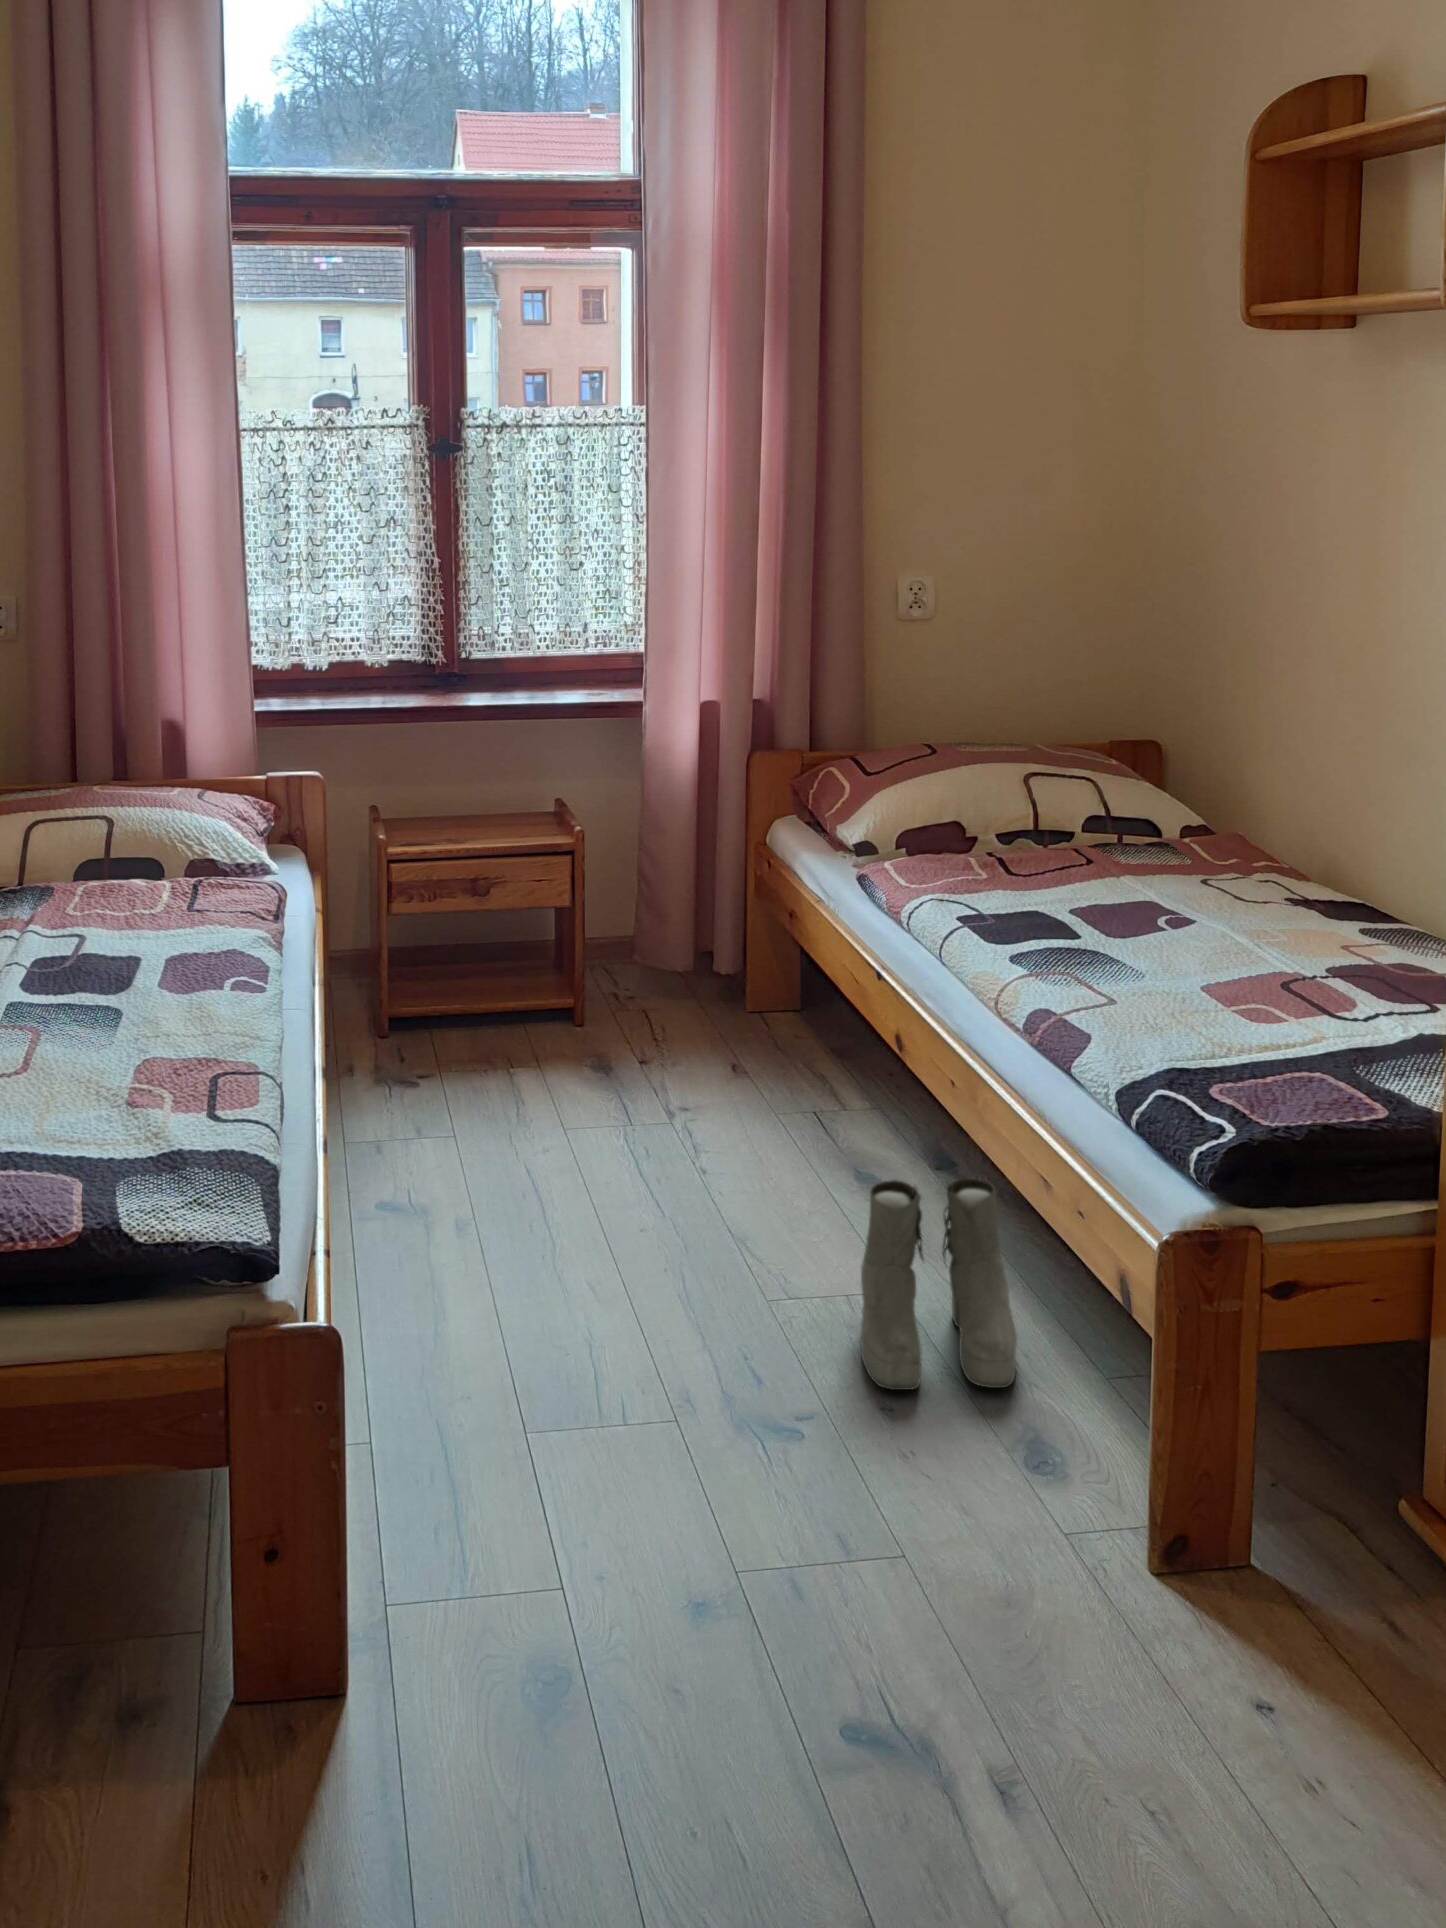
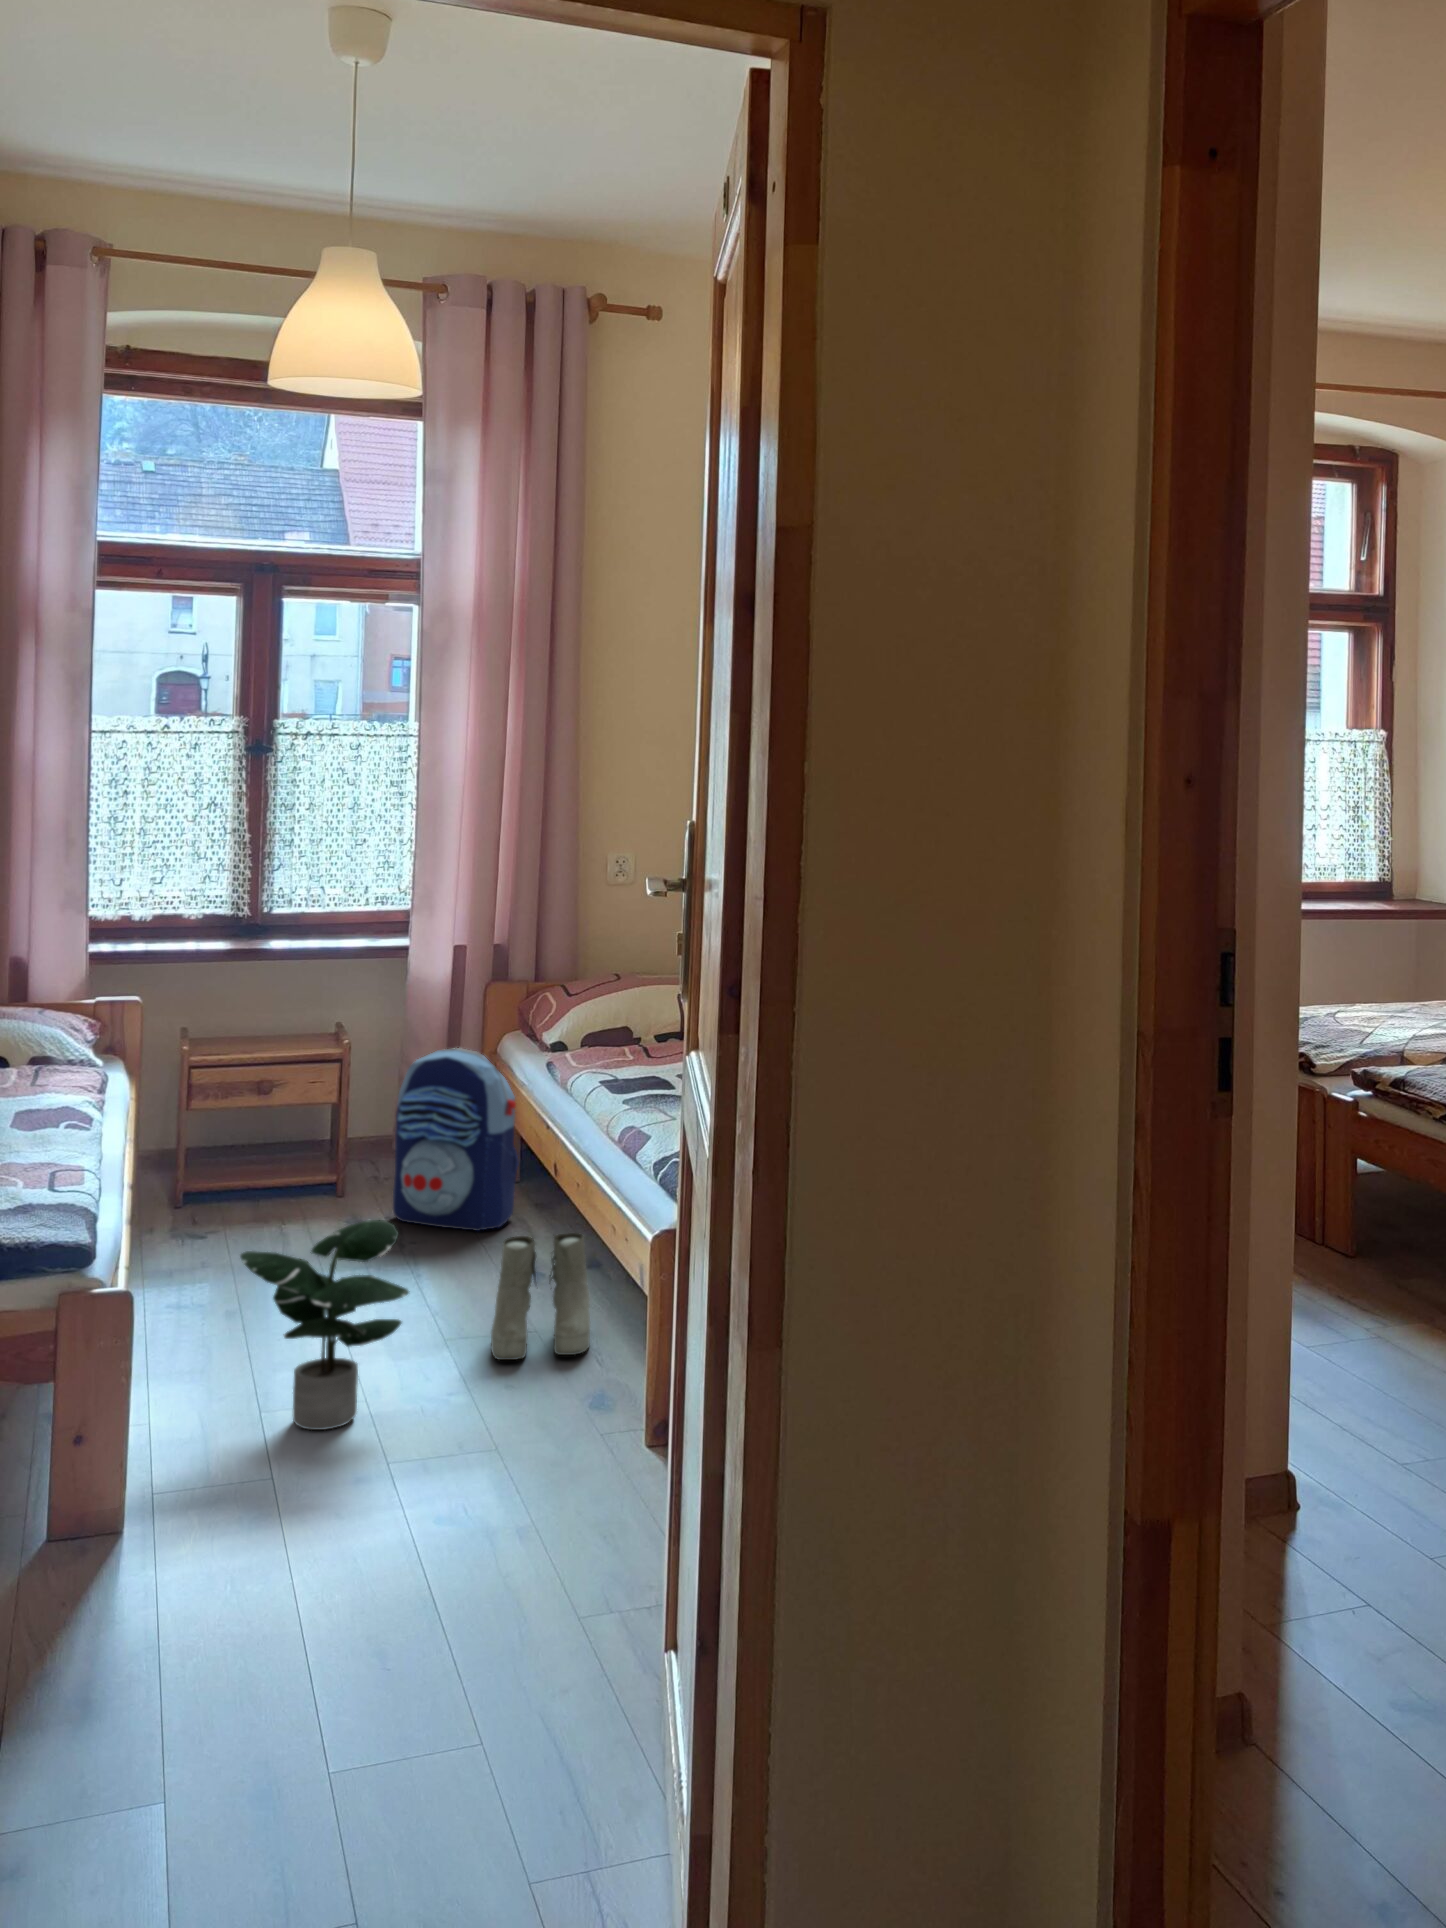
backpack: none [653,852,821,1104] -> present [393,1048,519,1231]
potted plant: none [494,1179,774,1533] -> present [240,1220,409,1430]

